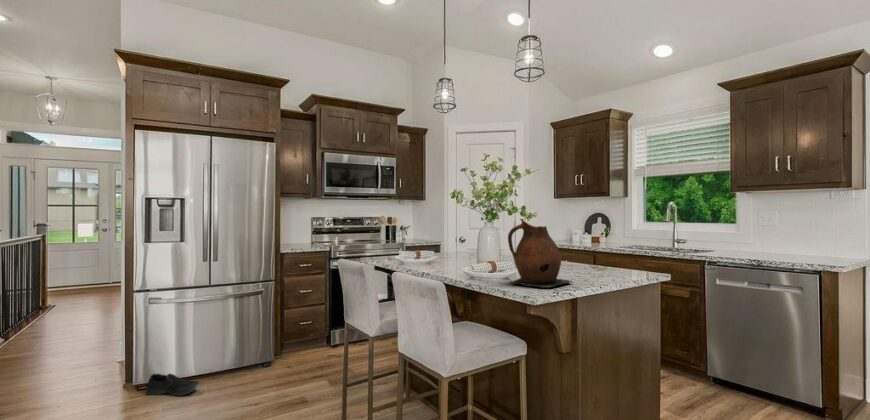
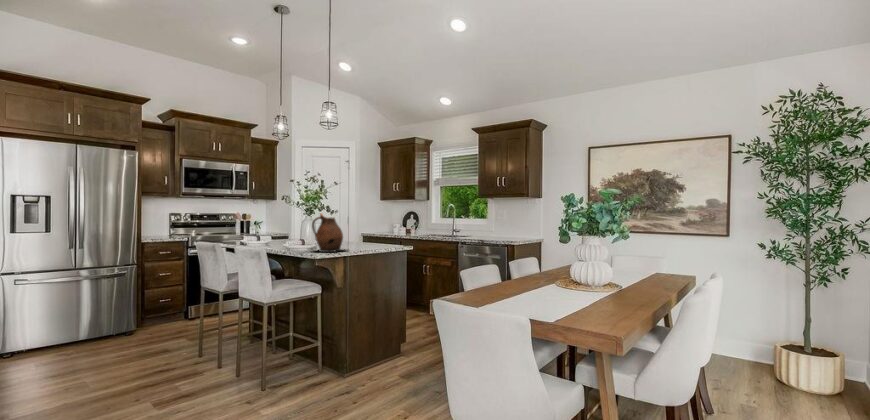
shoe: present [146,374,200,396] -> none [13,342,69,360]

